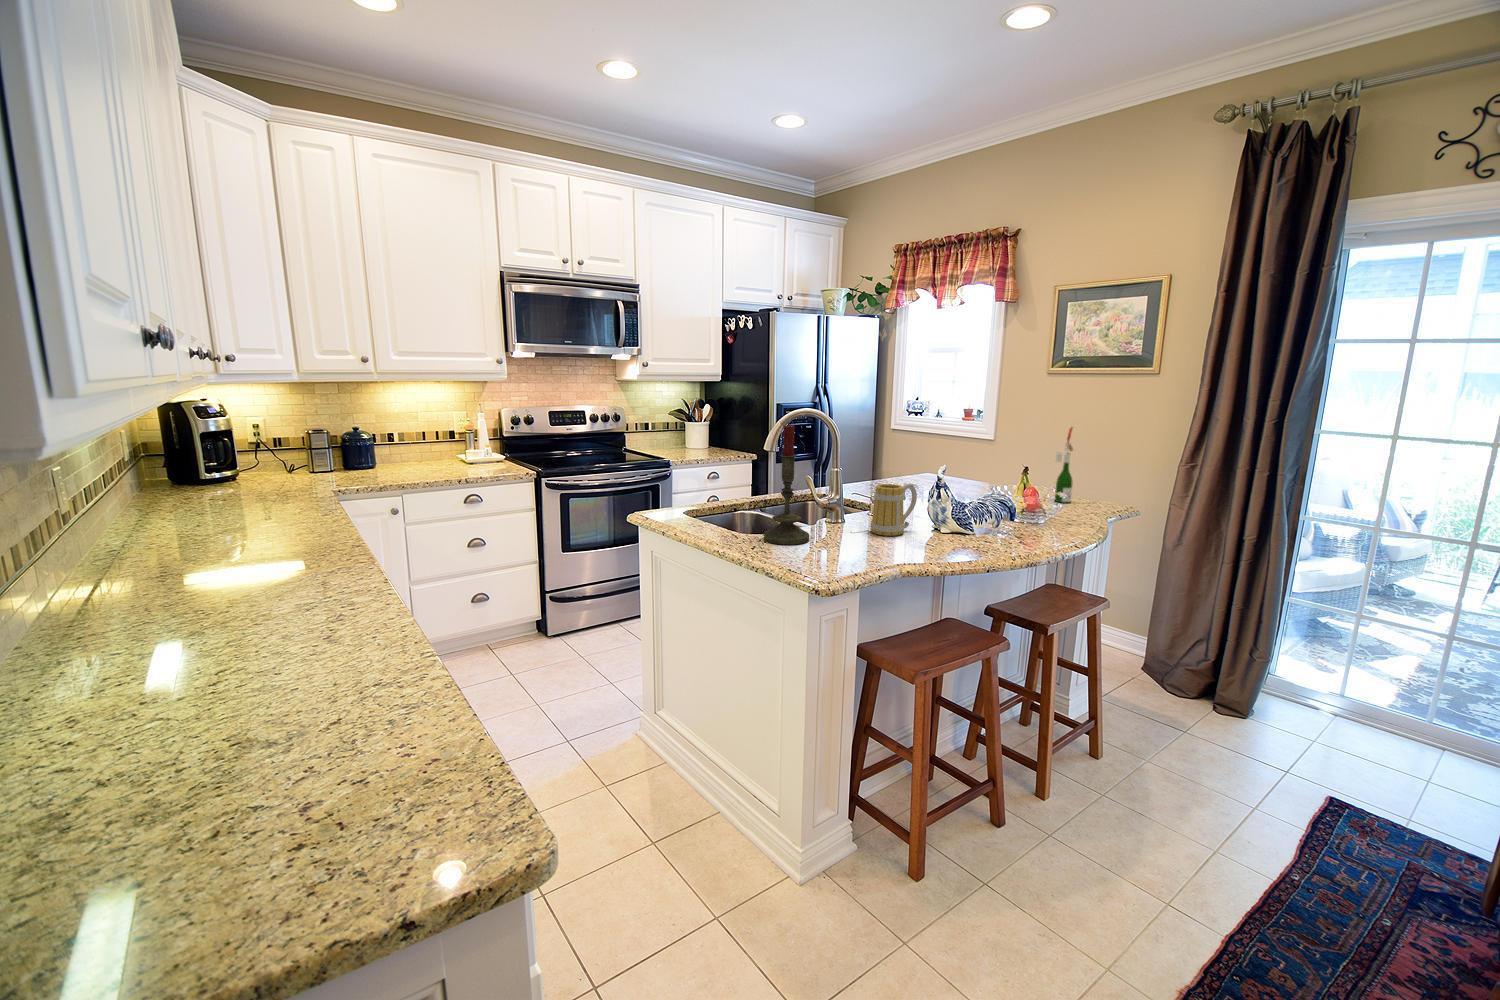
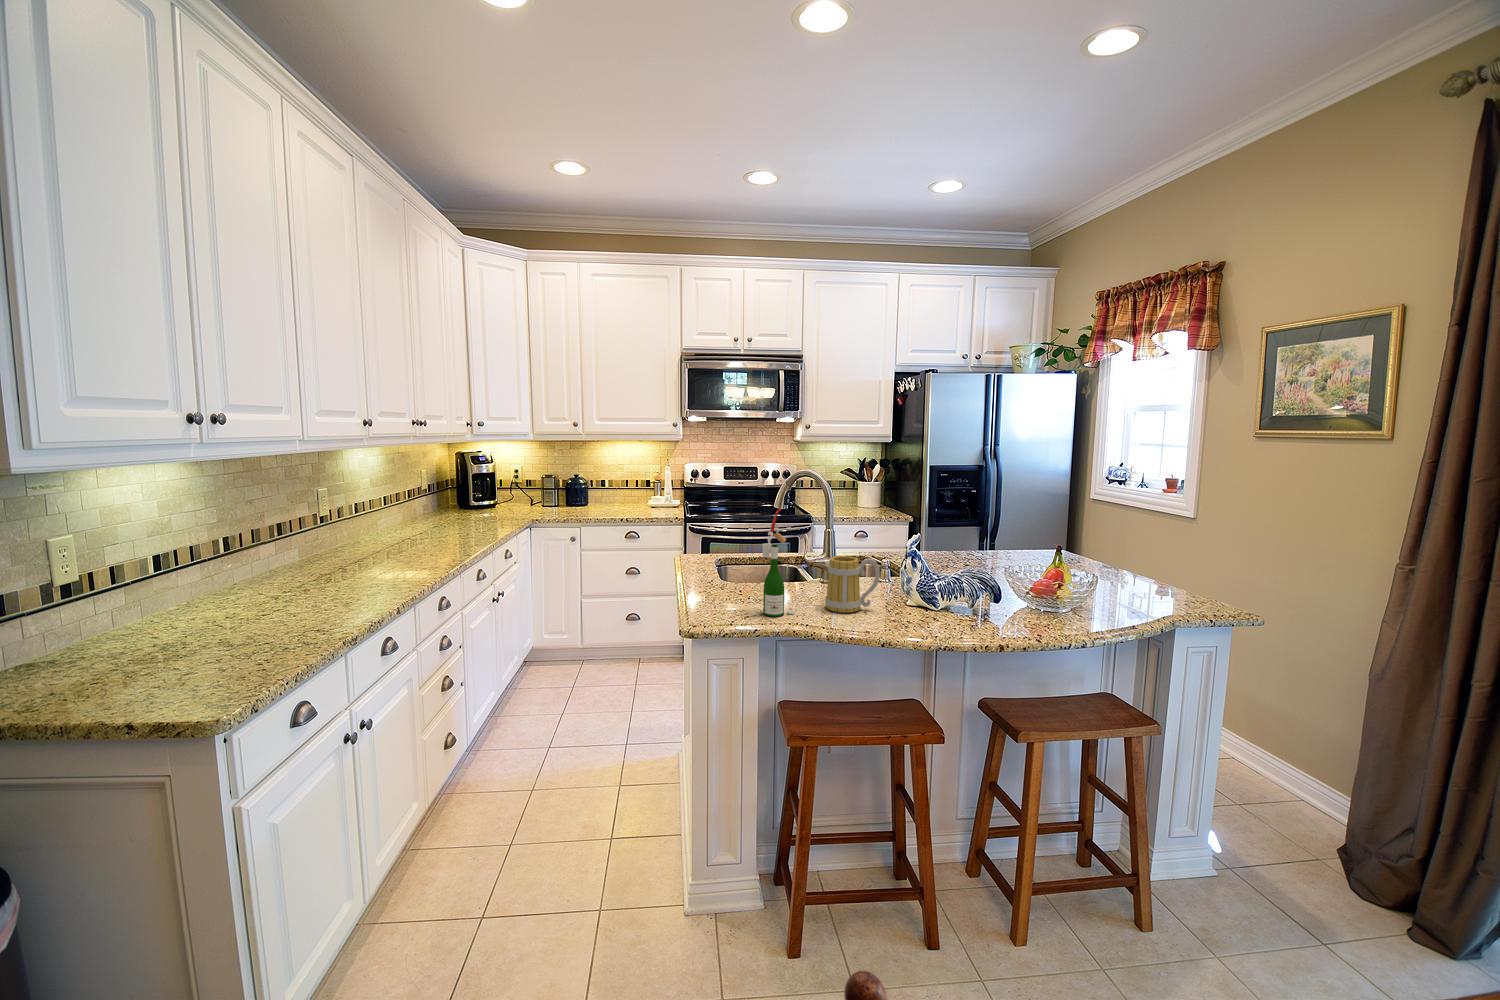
candle: present [764,422,809,545] -> none [708,485,753,606]
wine bottle: present [1055,427,1073,503] -> present [762,509,794,616]

